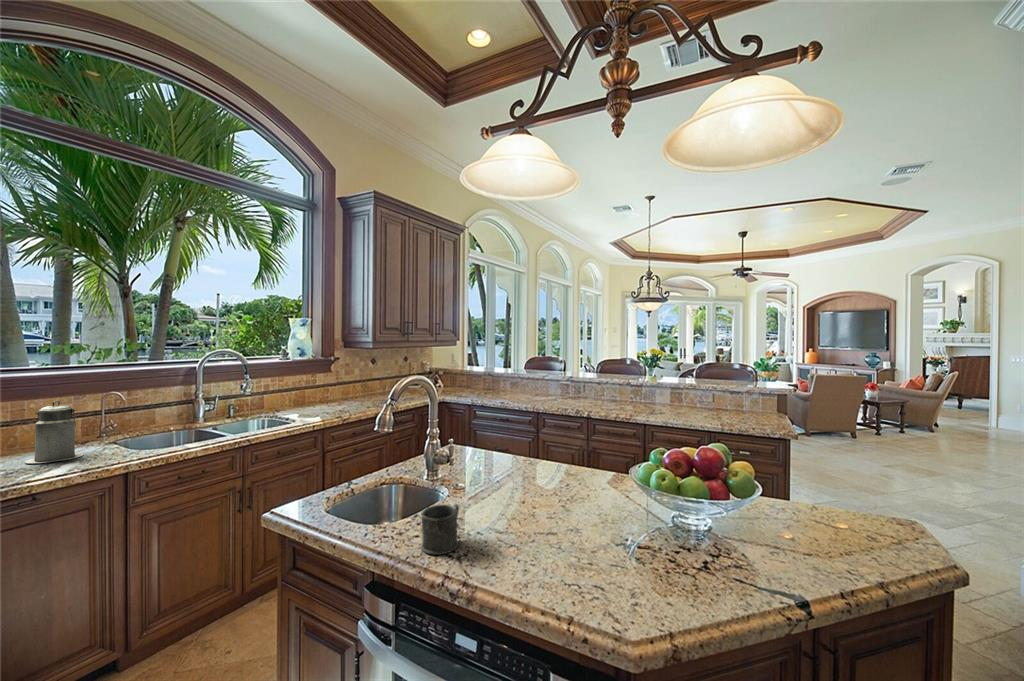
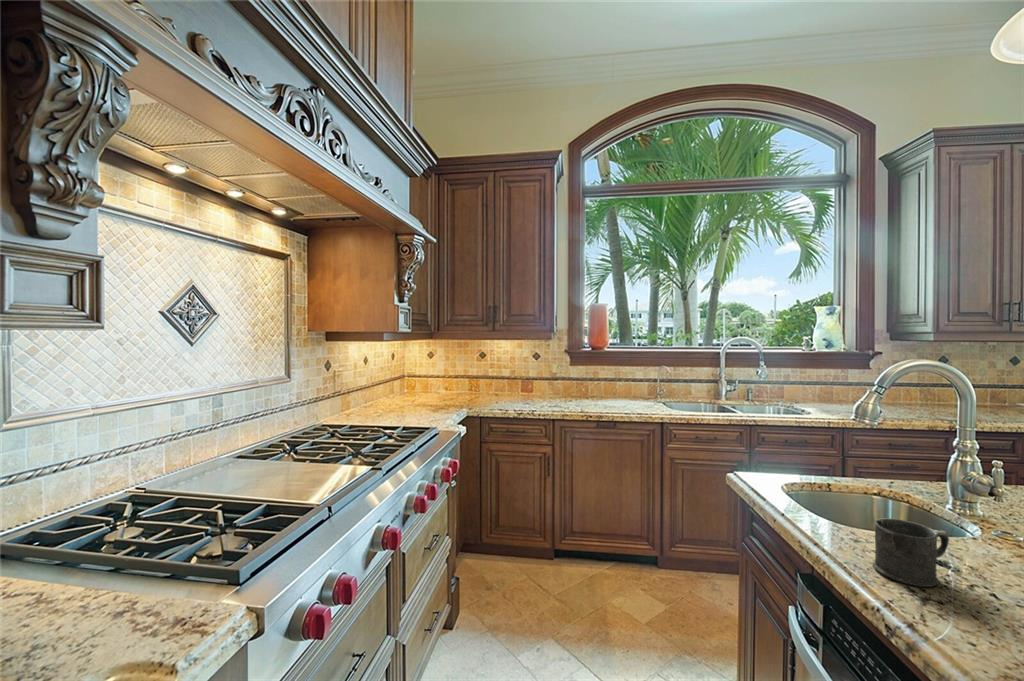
canister: present [25,401,84,463] -> none [613,366,642,407]

